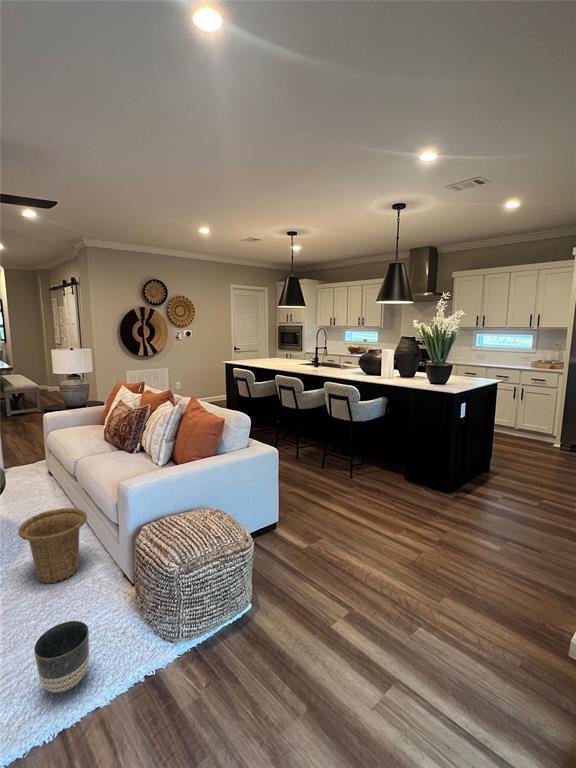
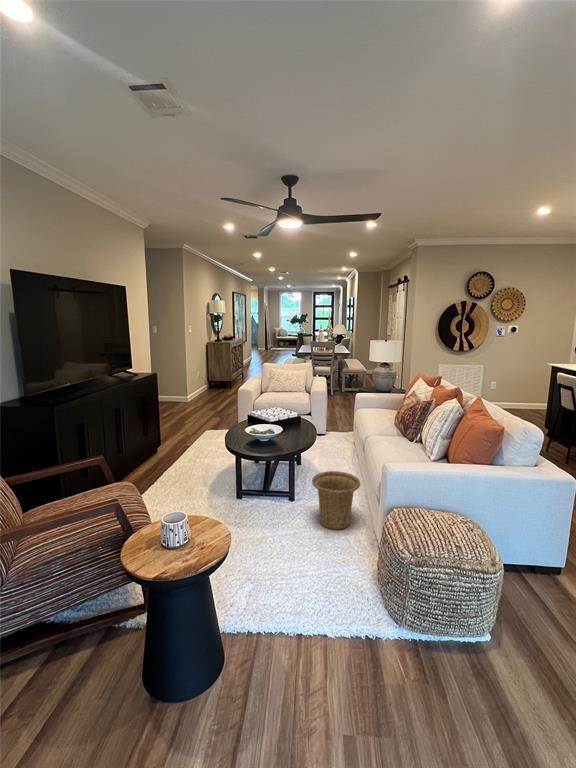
planter: present [34,621,89,693] -> none [295,557,332,609]

